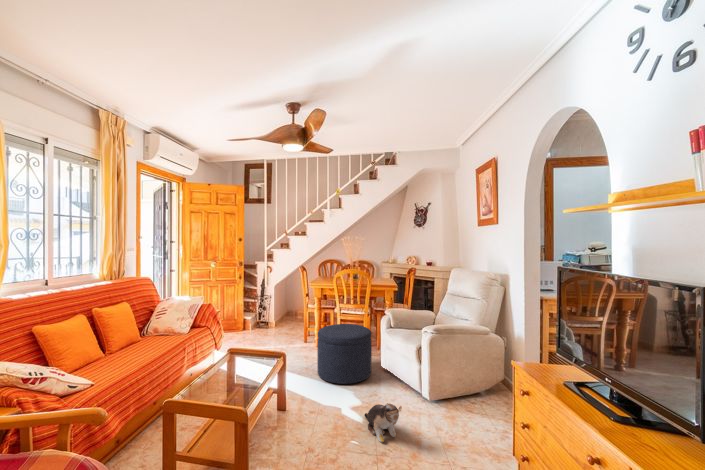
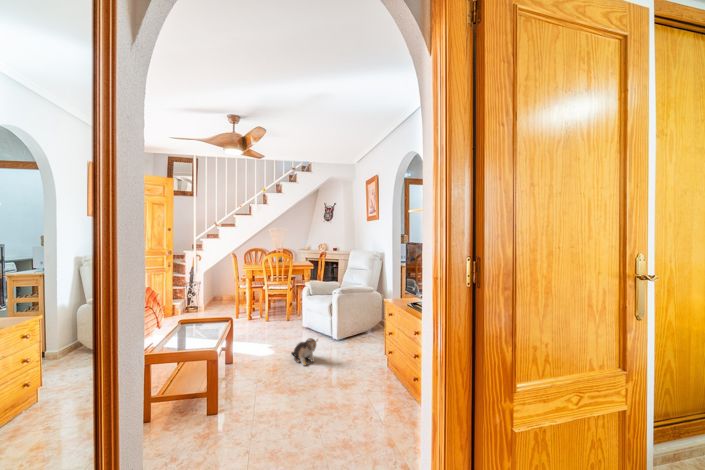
ottoman: present [317,324,372,384] -> none [250,296,294,339]

